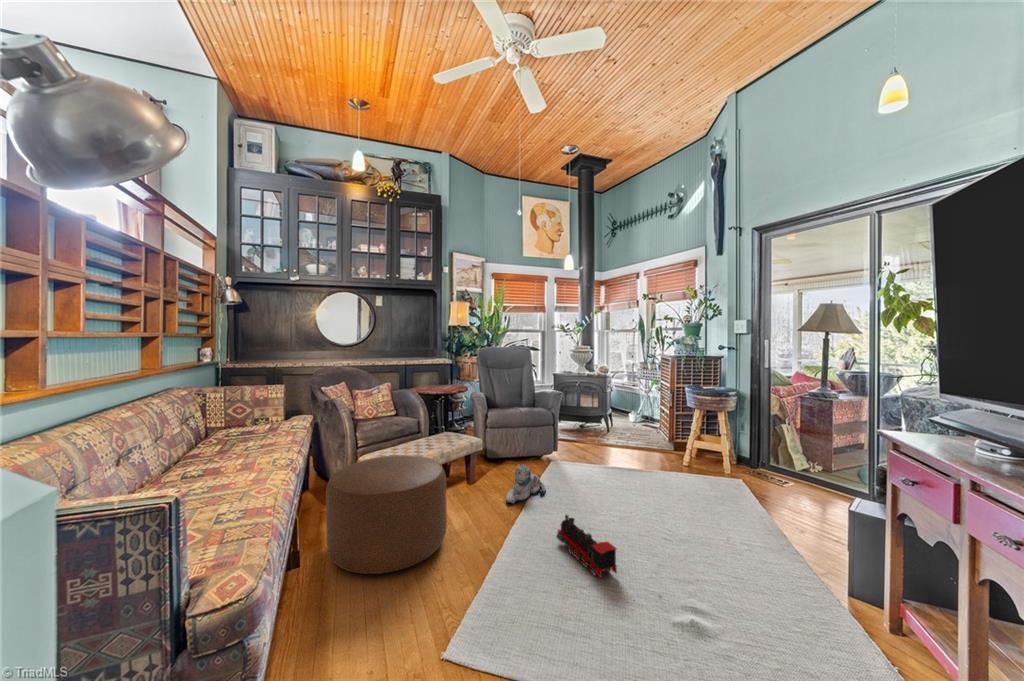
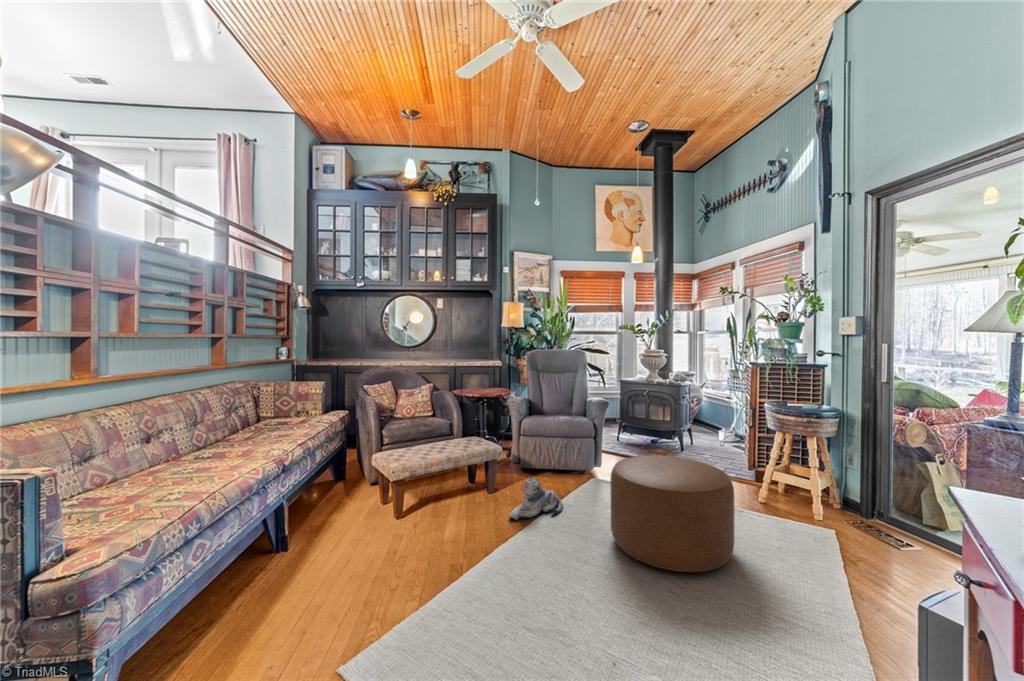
ottoman: present [326,455,447,574] -> present [610,455,734,572]
toy train: present [557,515,617,578] -> none [532,539,574,620]

